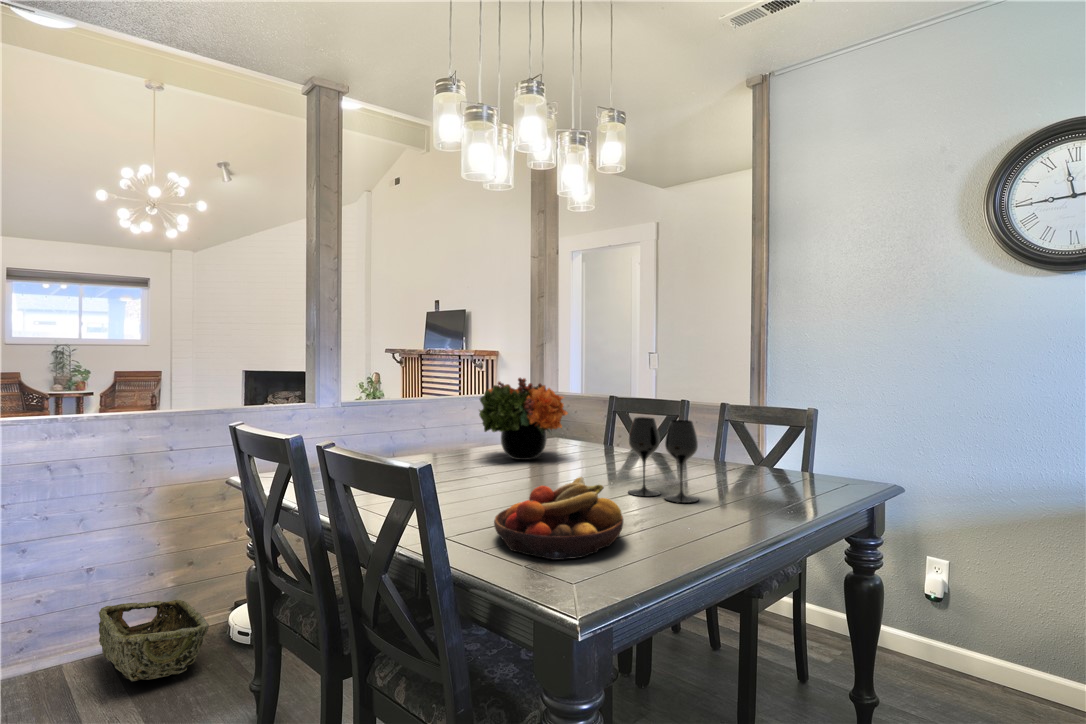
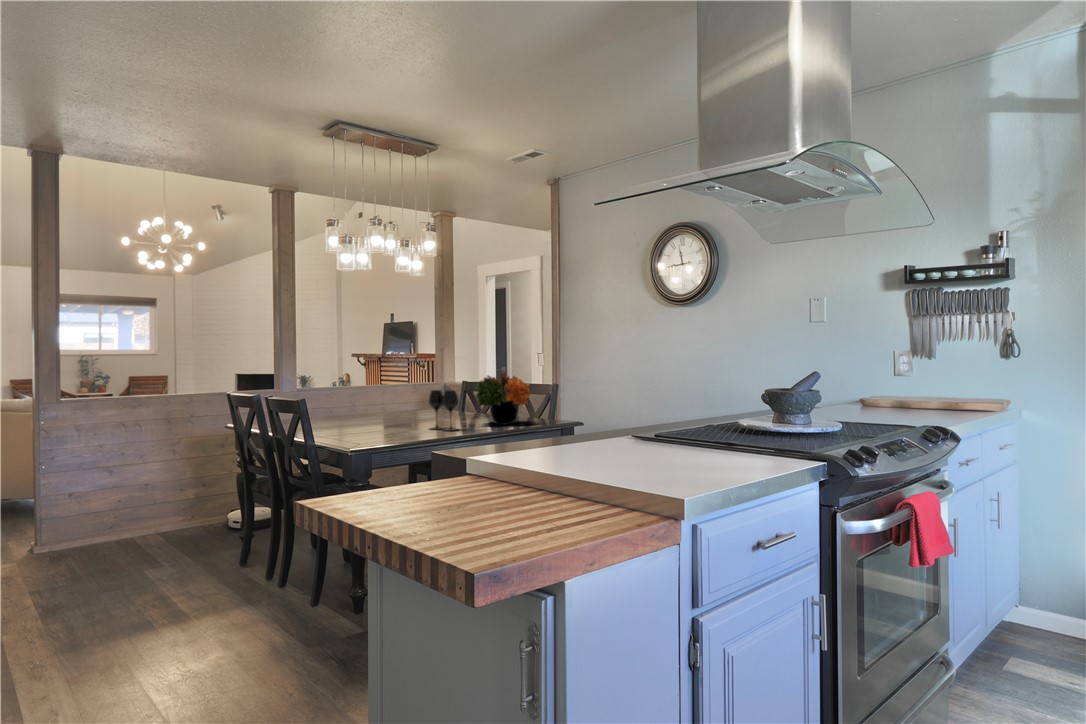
flower arrangement: present [479,378,568,460] -> present [476,373,531,425]
fruit bowl: present [494,477,623,560] -> none [340,415,398,443]
woven basket: present [99,600,209,681] -> none [155,506,217,541]

